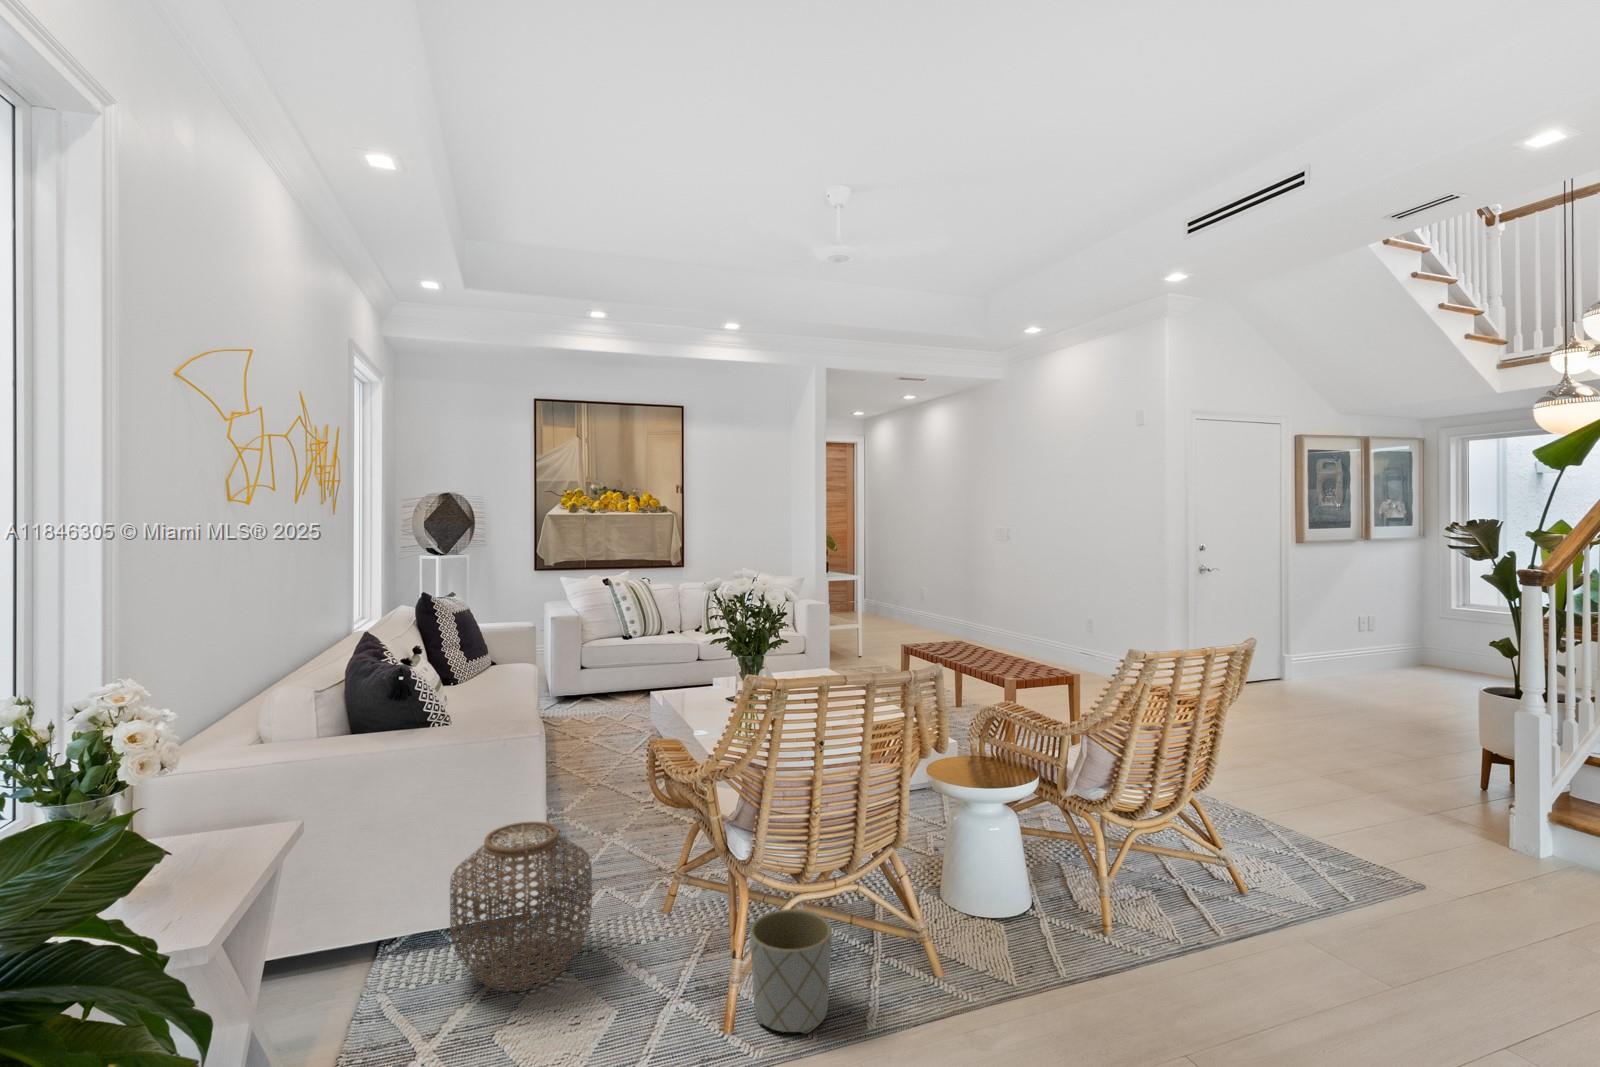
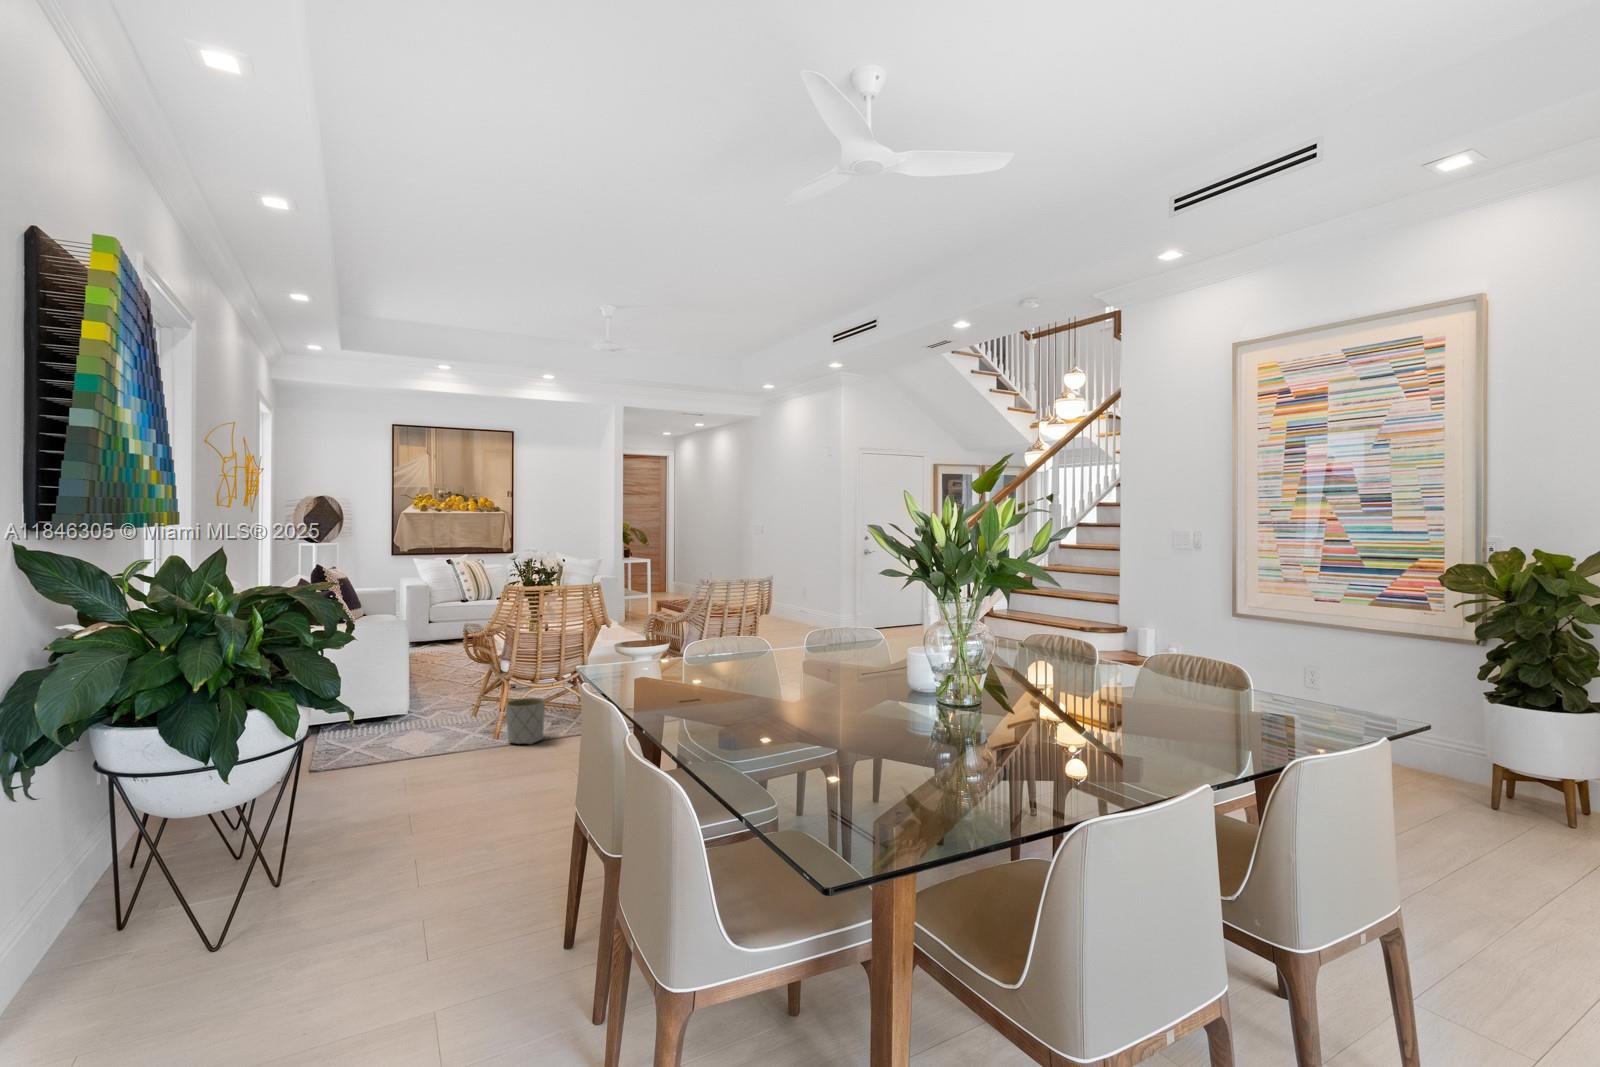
woven basket: present [450,822,592,991] -> none [357,666,430,741]

